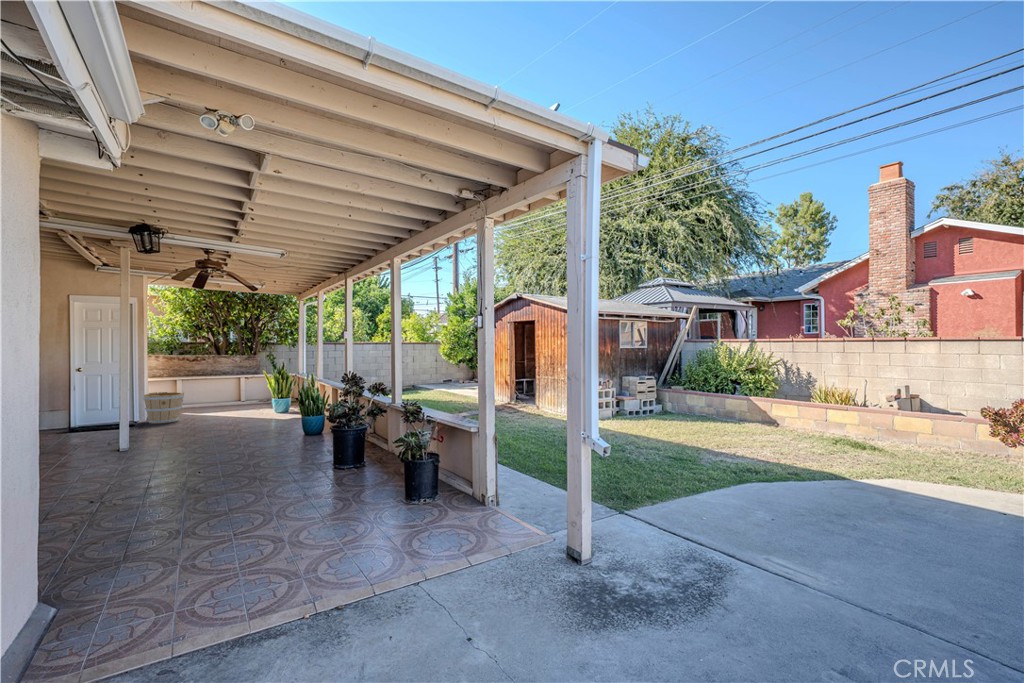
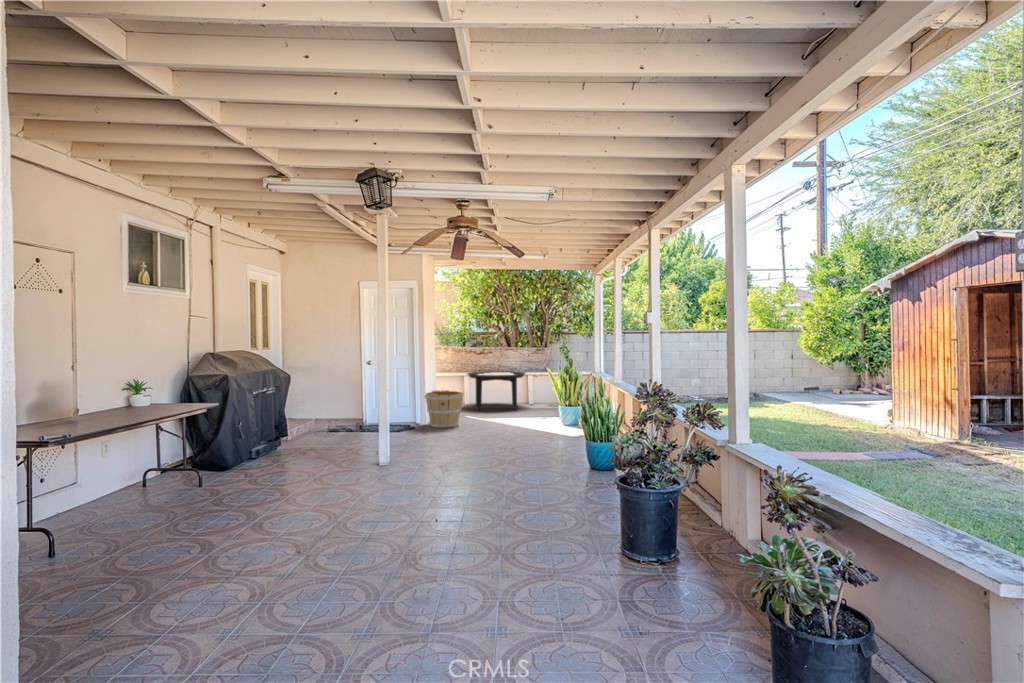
round table: none [178,375,238,409] -> present [468,371,525,410]

